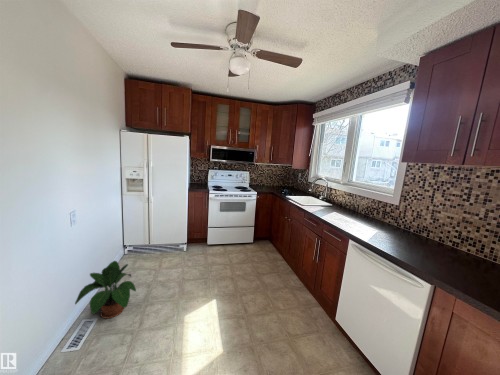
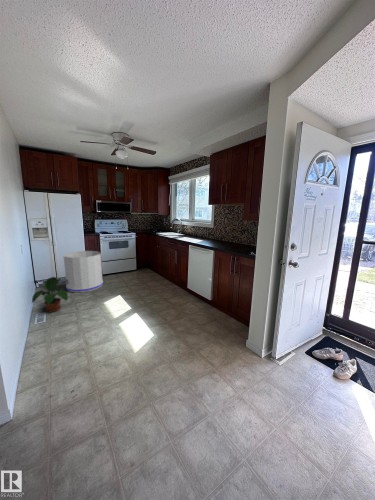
trash can: none [153,213,203,276] -> present [64,251,103,292]

